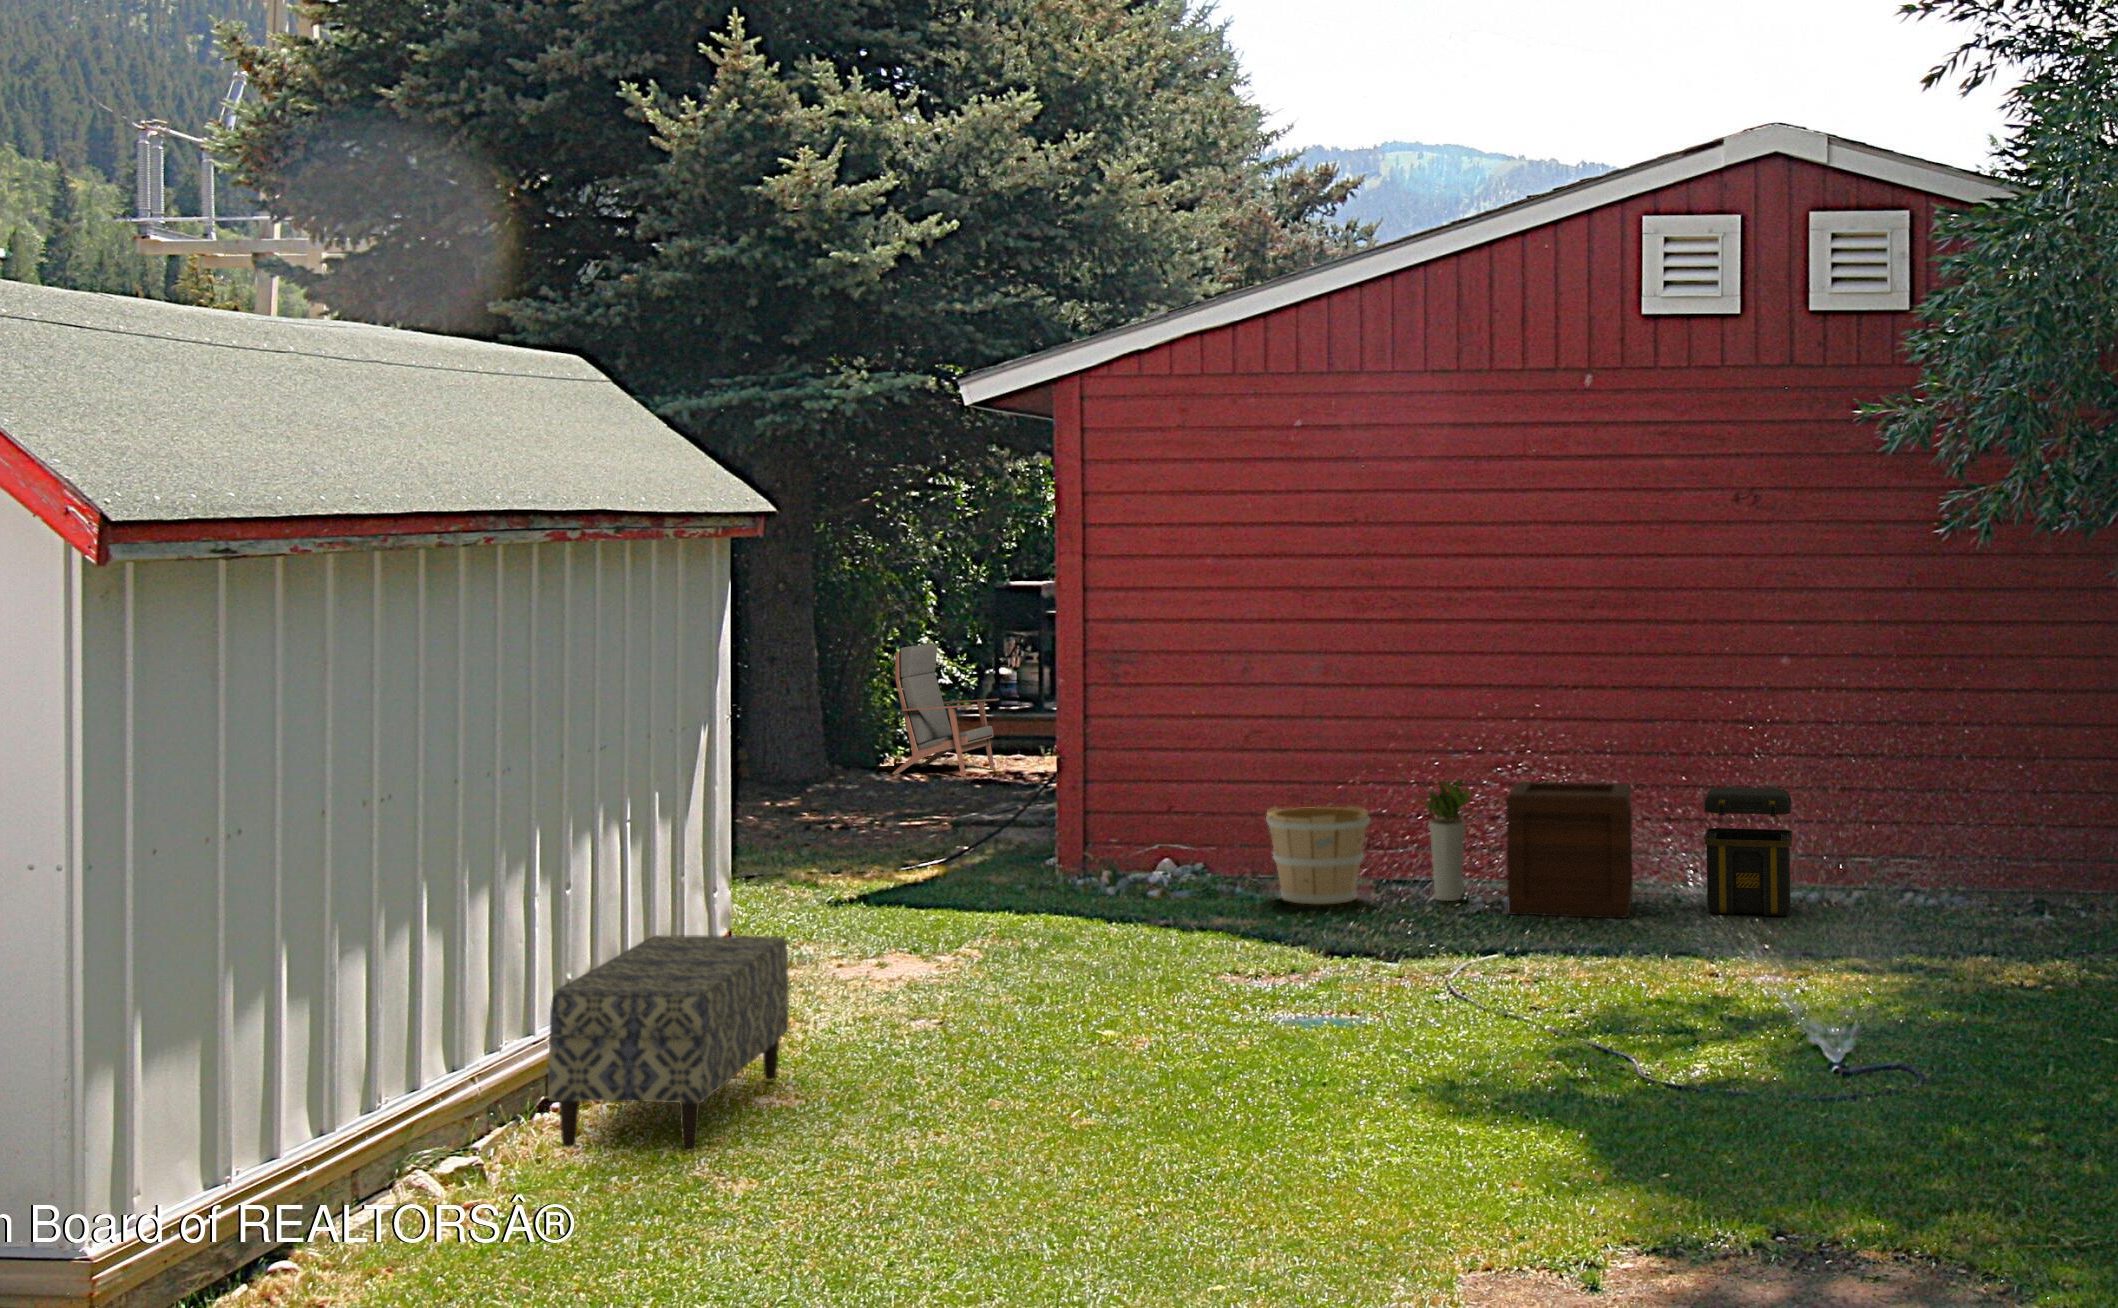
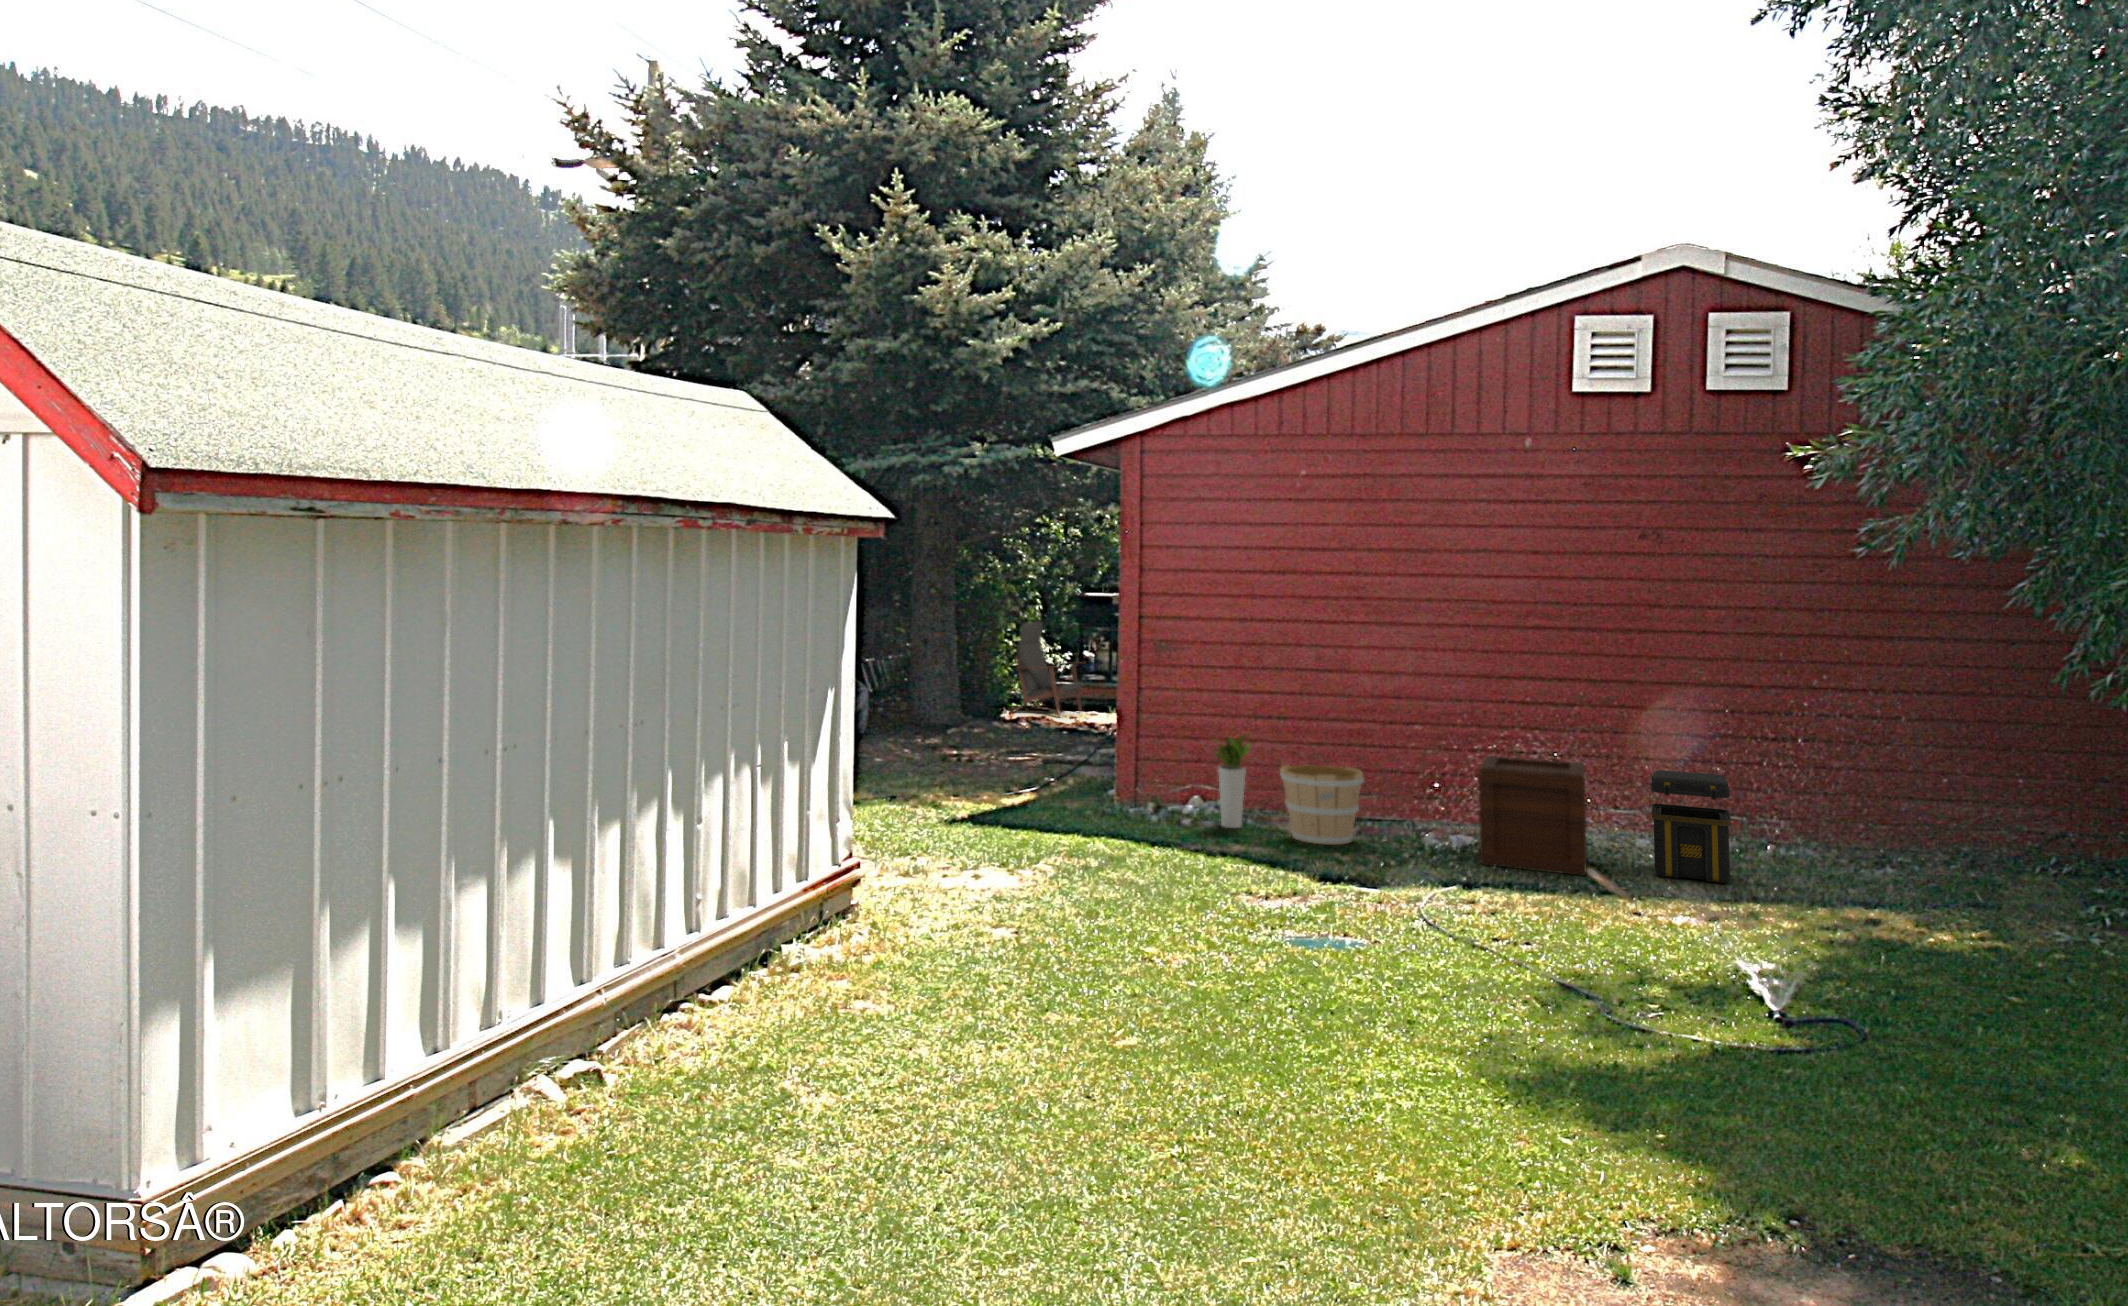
planter: present [1426,778,1470,901] -> present [1215,736,1250,828]
bench: present [549,935,789,1151] -> none [676,858,881,1054]

